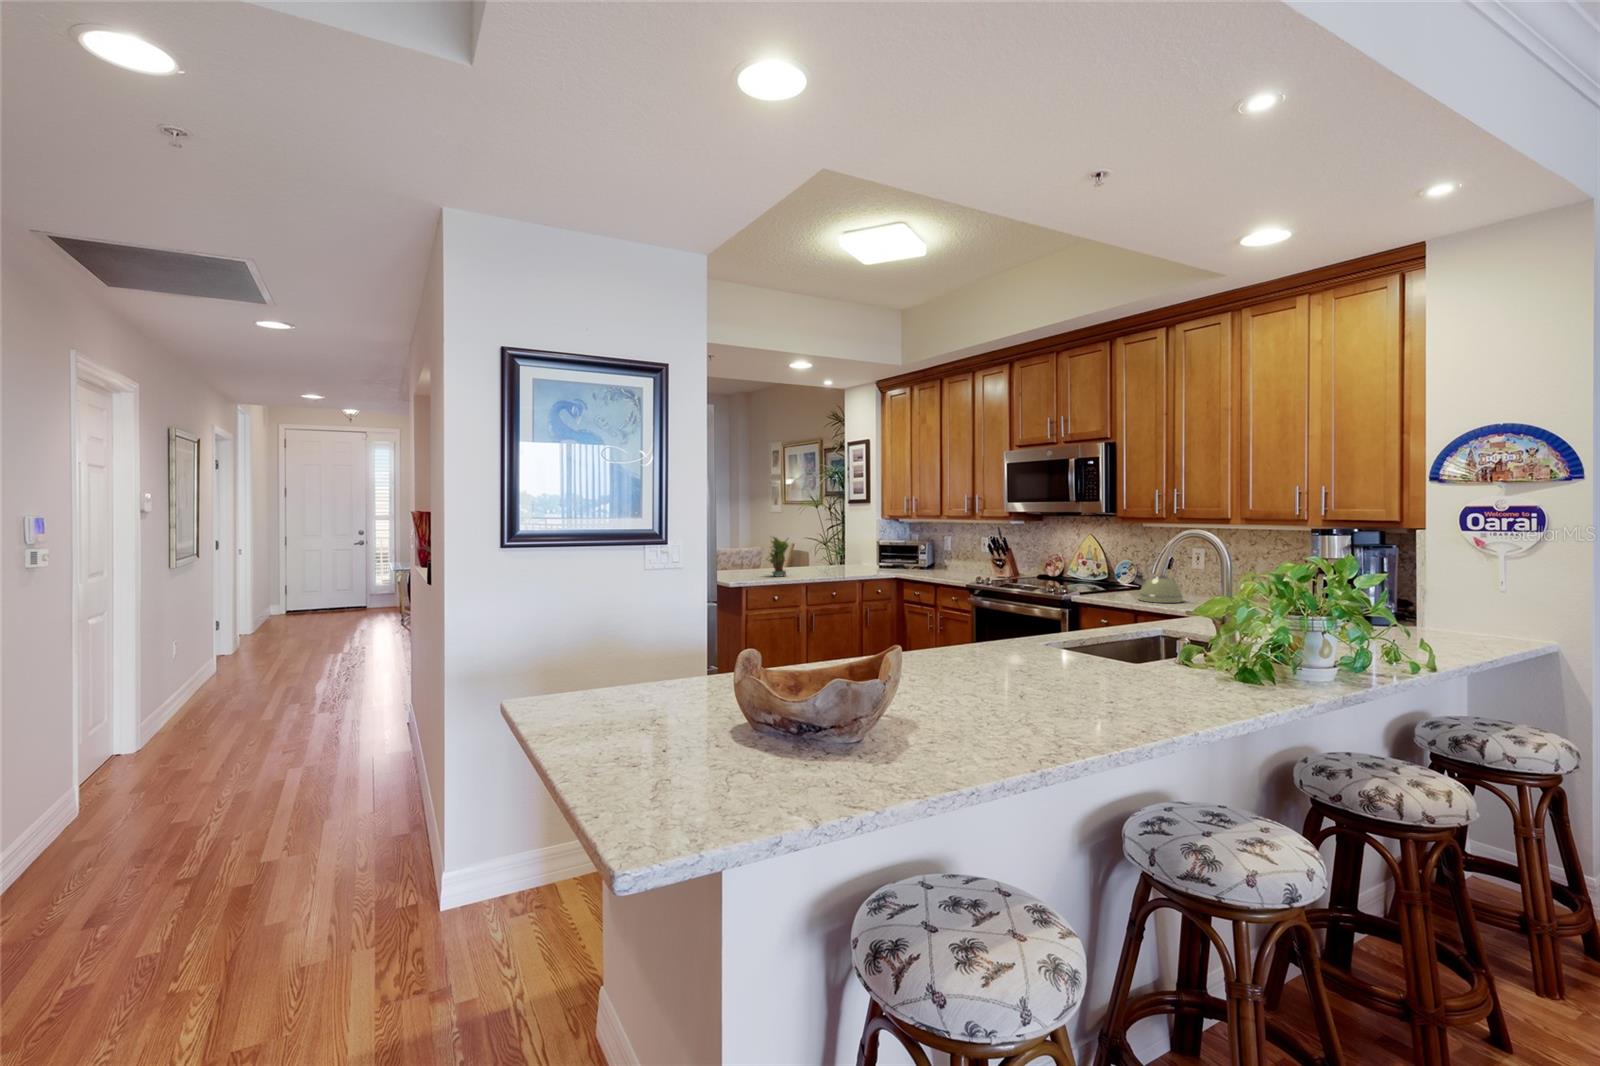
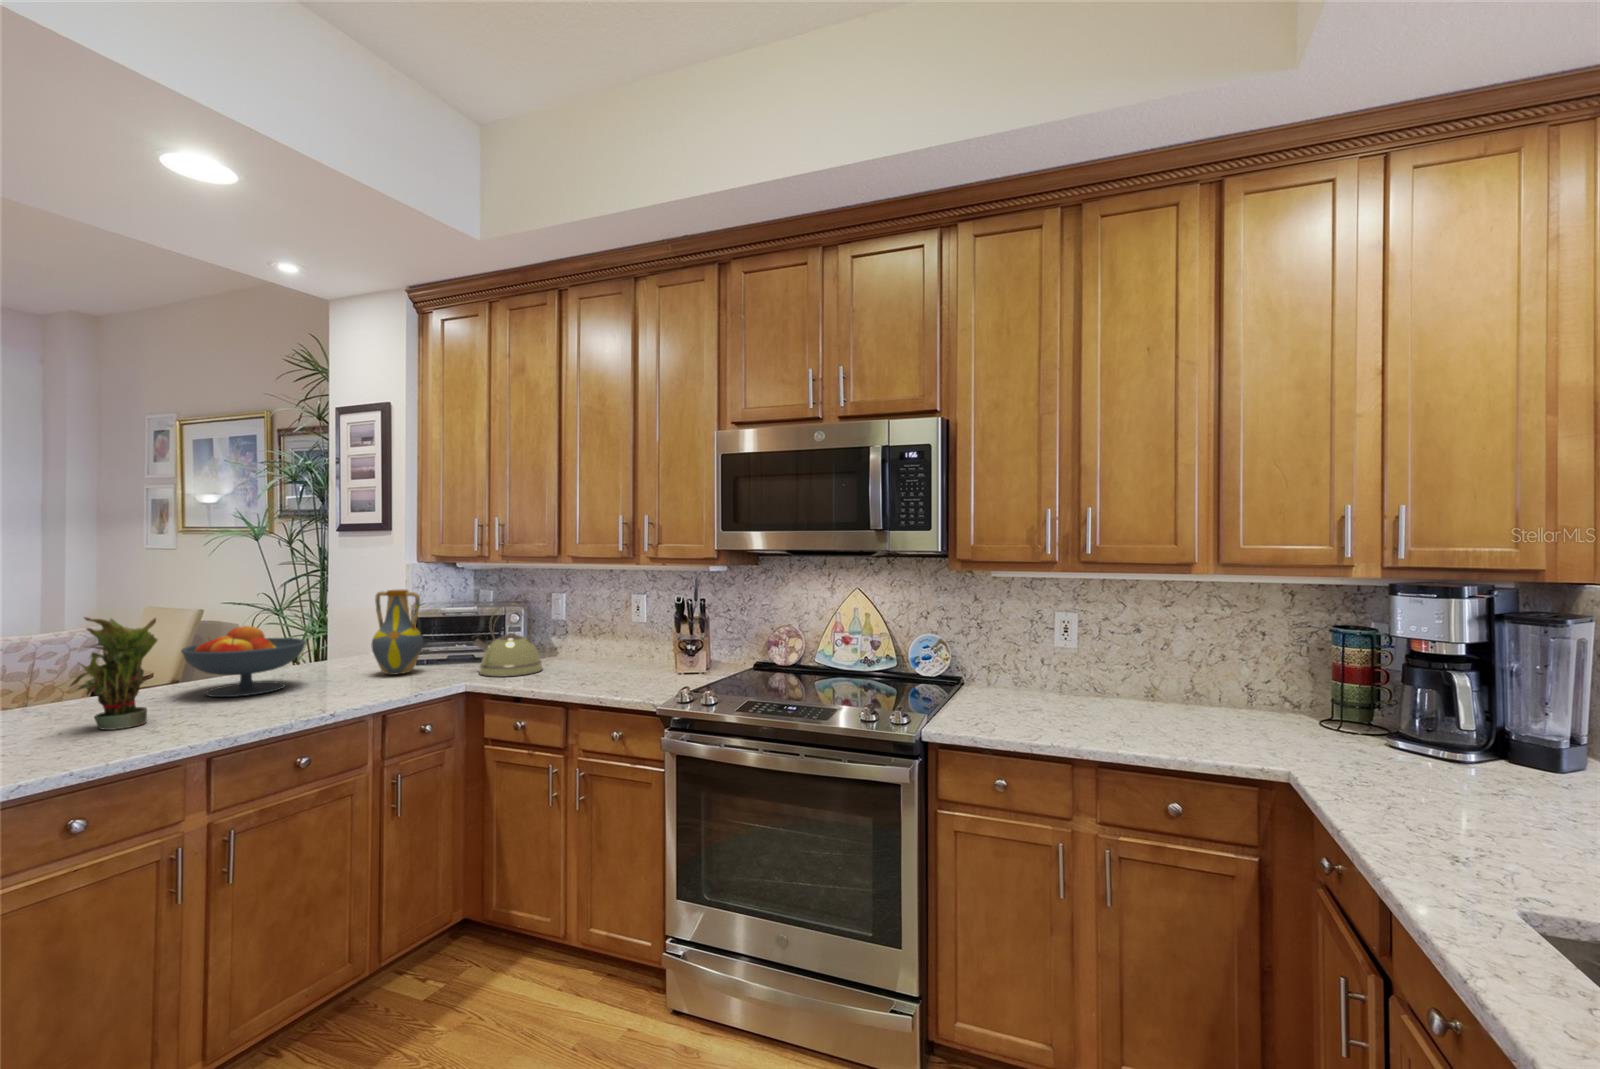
vase: none [860,531,881,570] -> present [371,589,423,675]
fruit bowl: none [794,544,835,572] -> present [181,626,306,697]
kettle: present [1133,560,1184,603] -> present [472,603,543,677]

